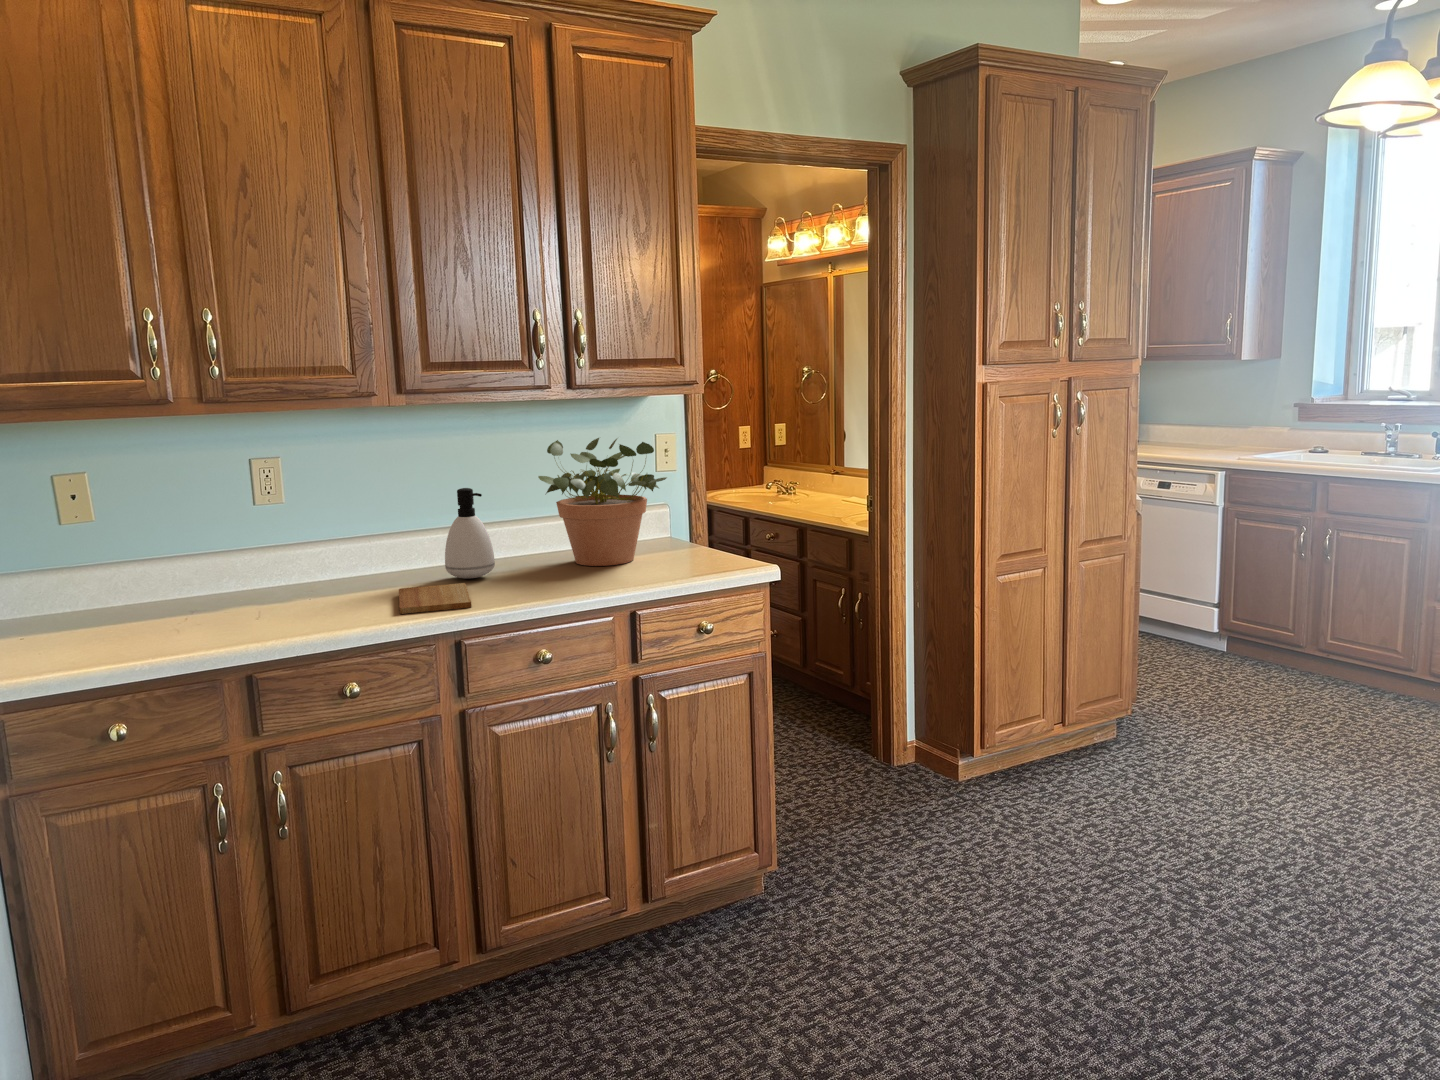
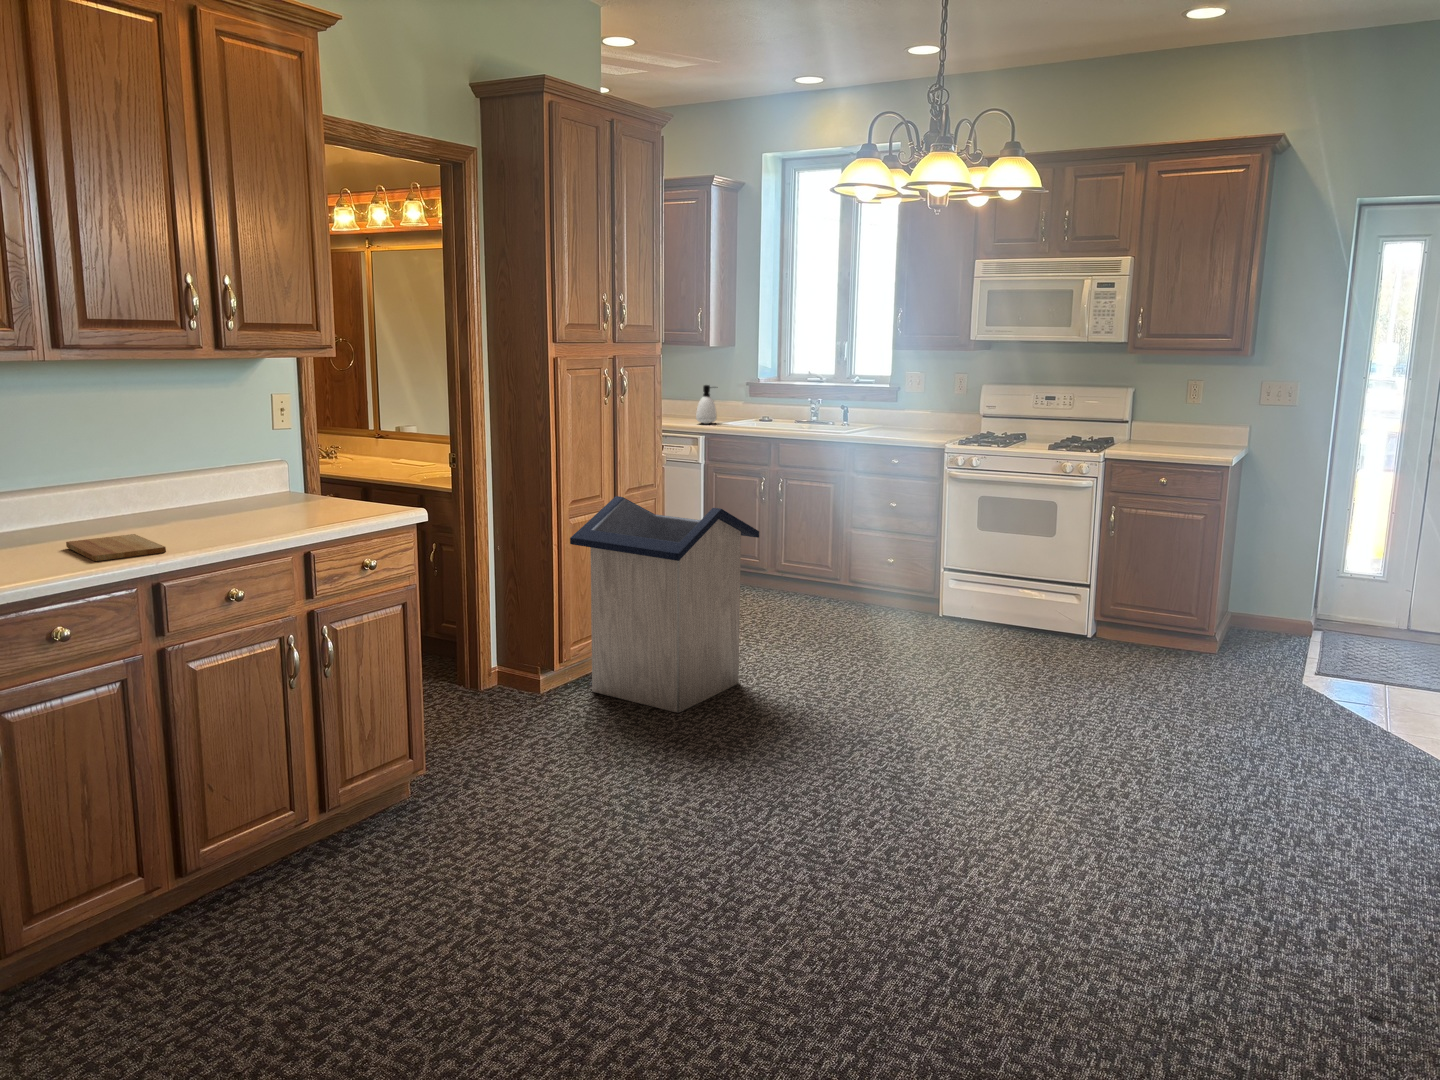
potted plant: present [538,438,667,566] -> none [178,397,320,517]
soap dispenser: present [445,488,495,579] -> present [696,385,717,424]
trash can: none [998,550,1259,836] -> present [570,496,759,713]

